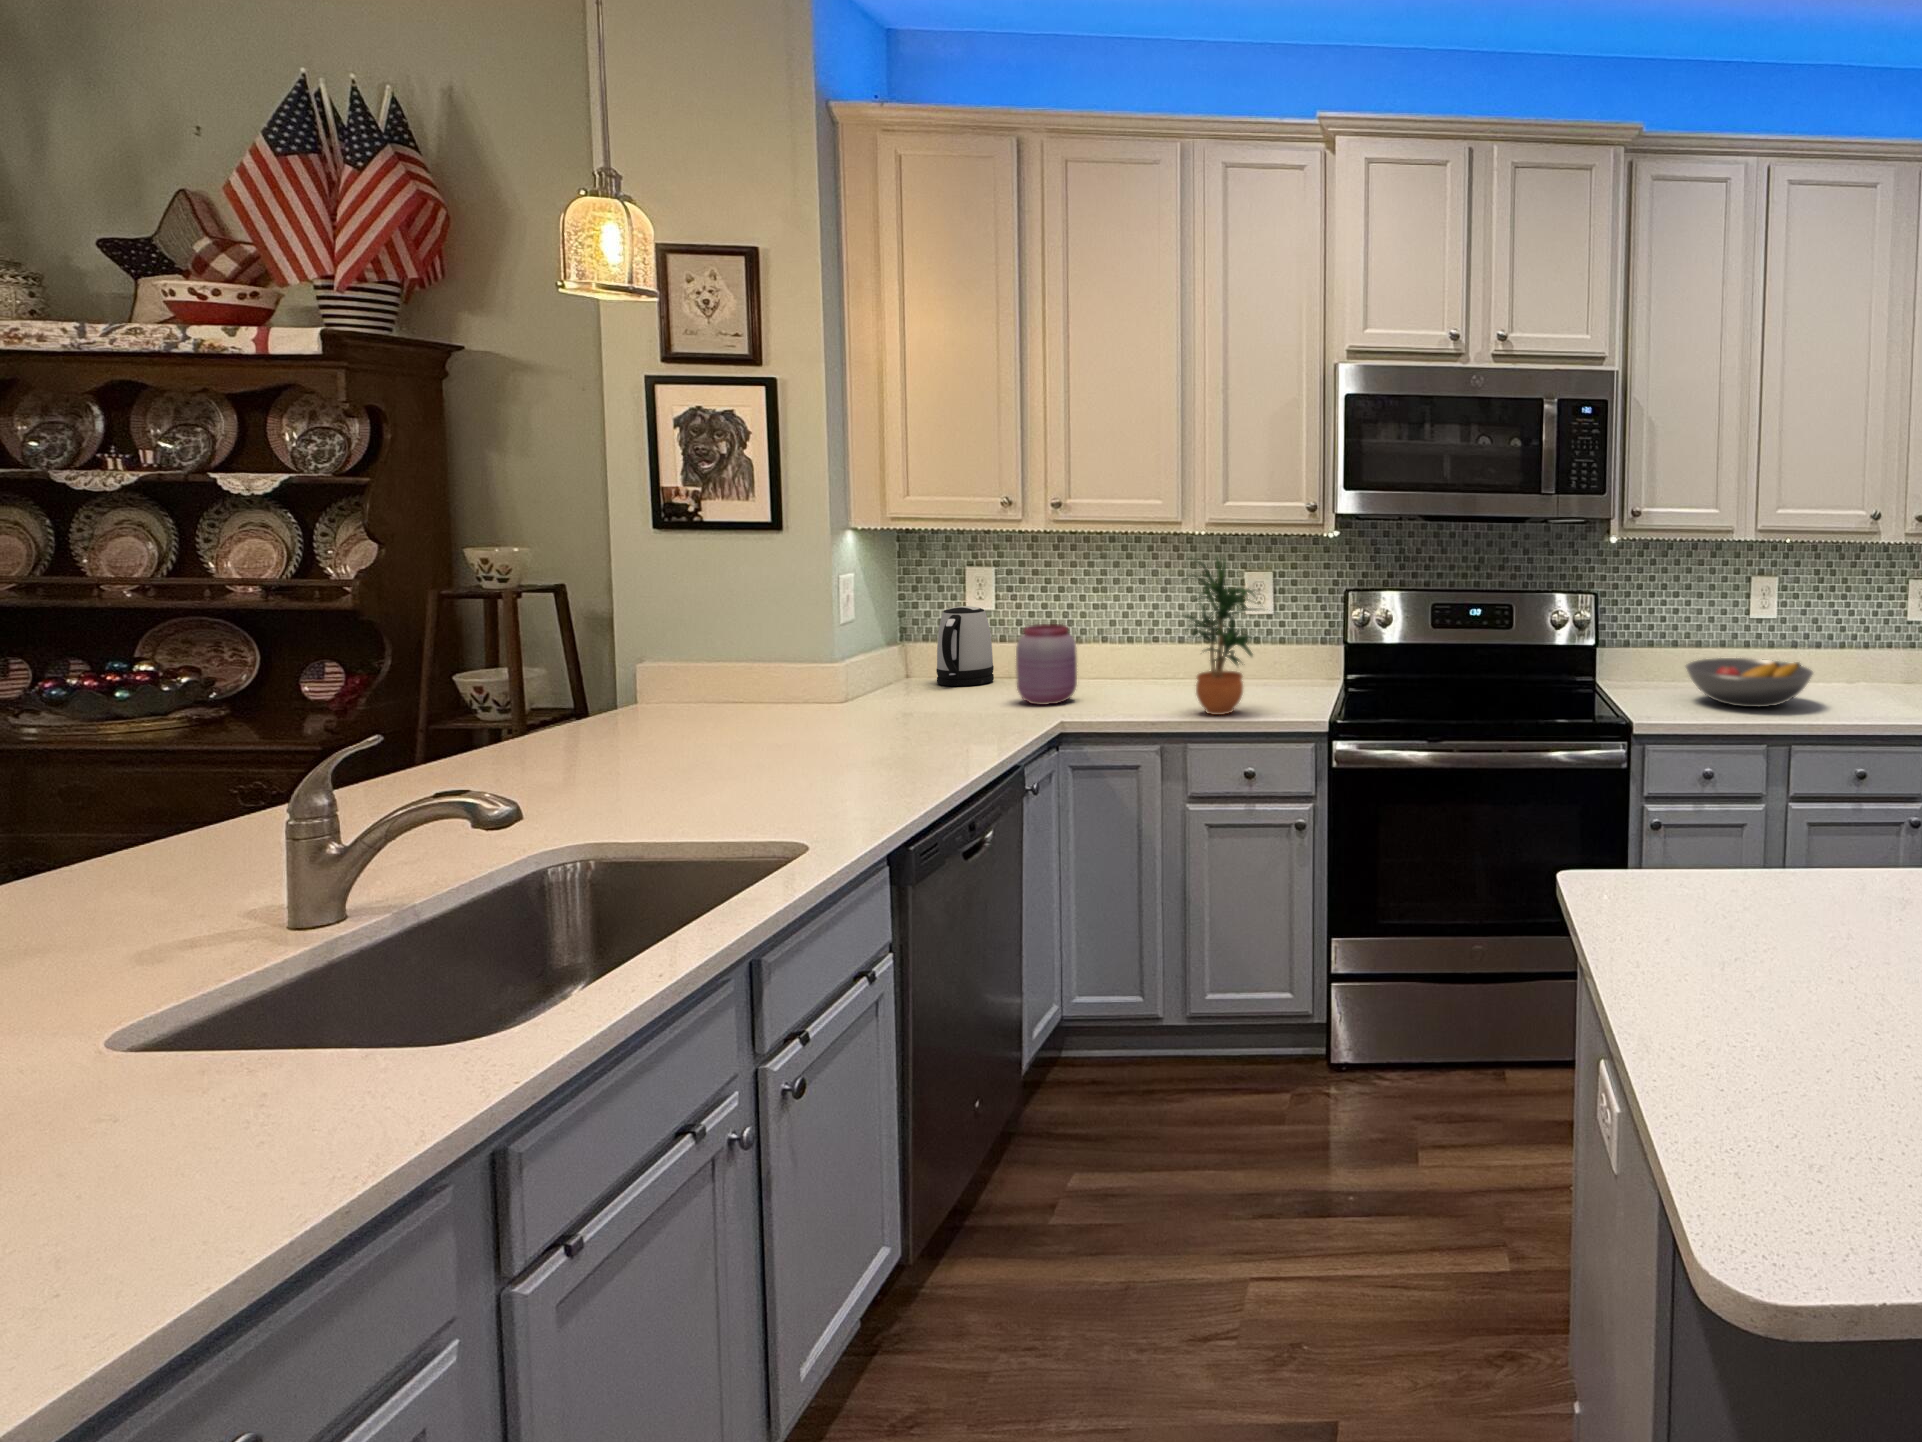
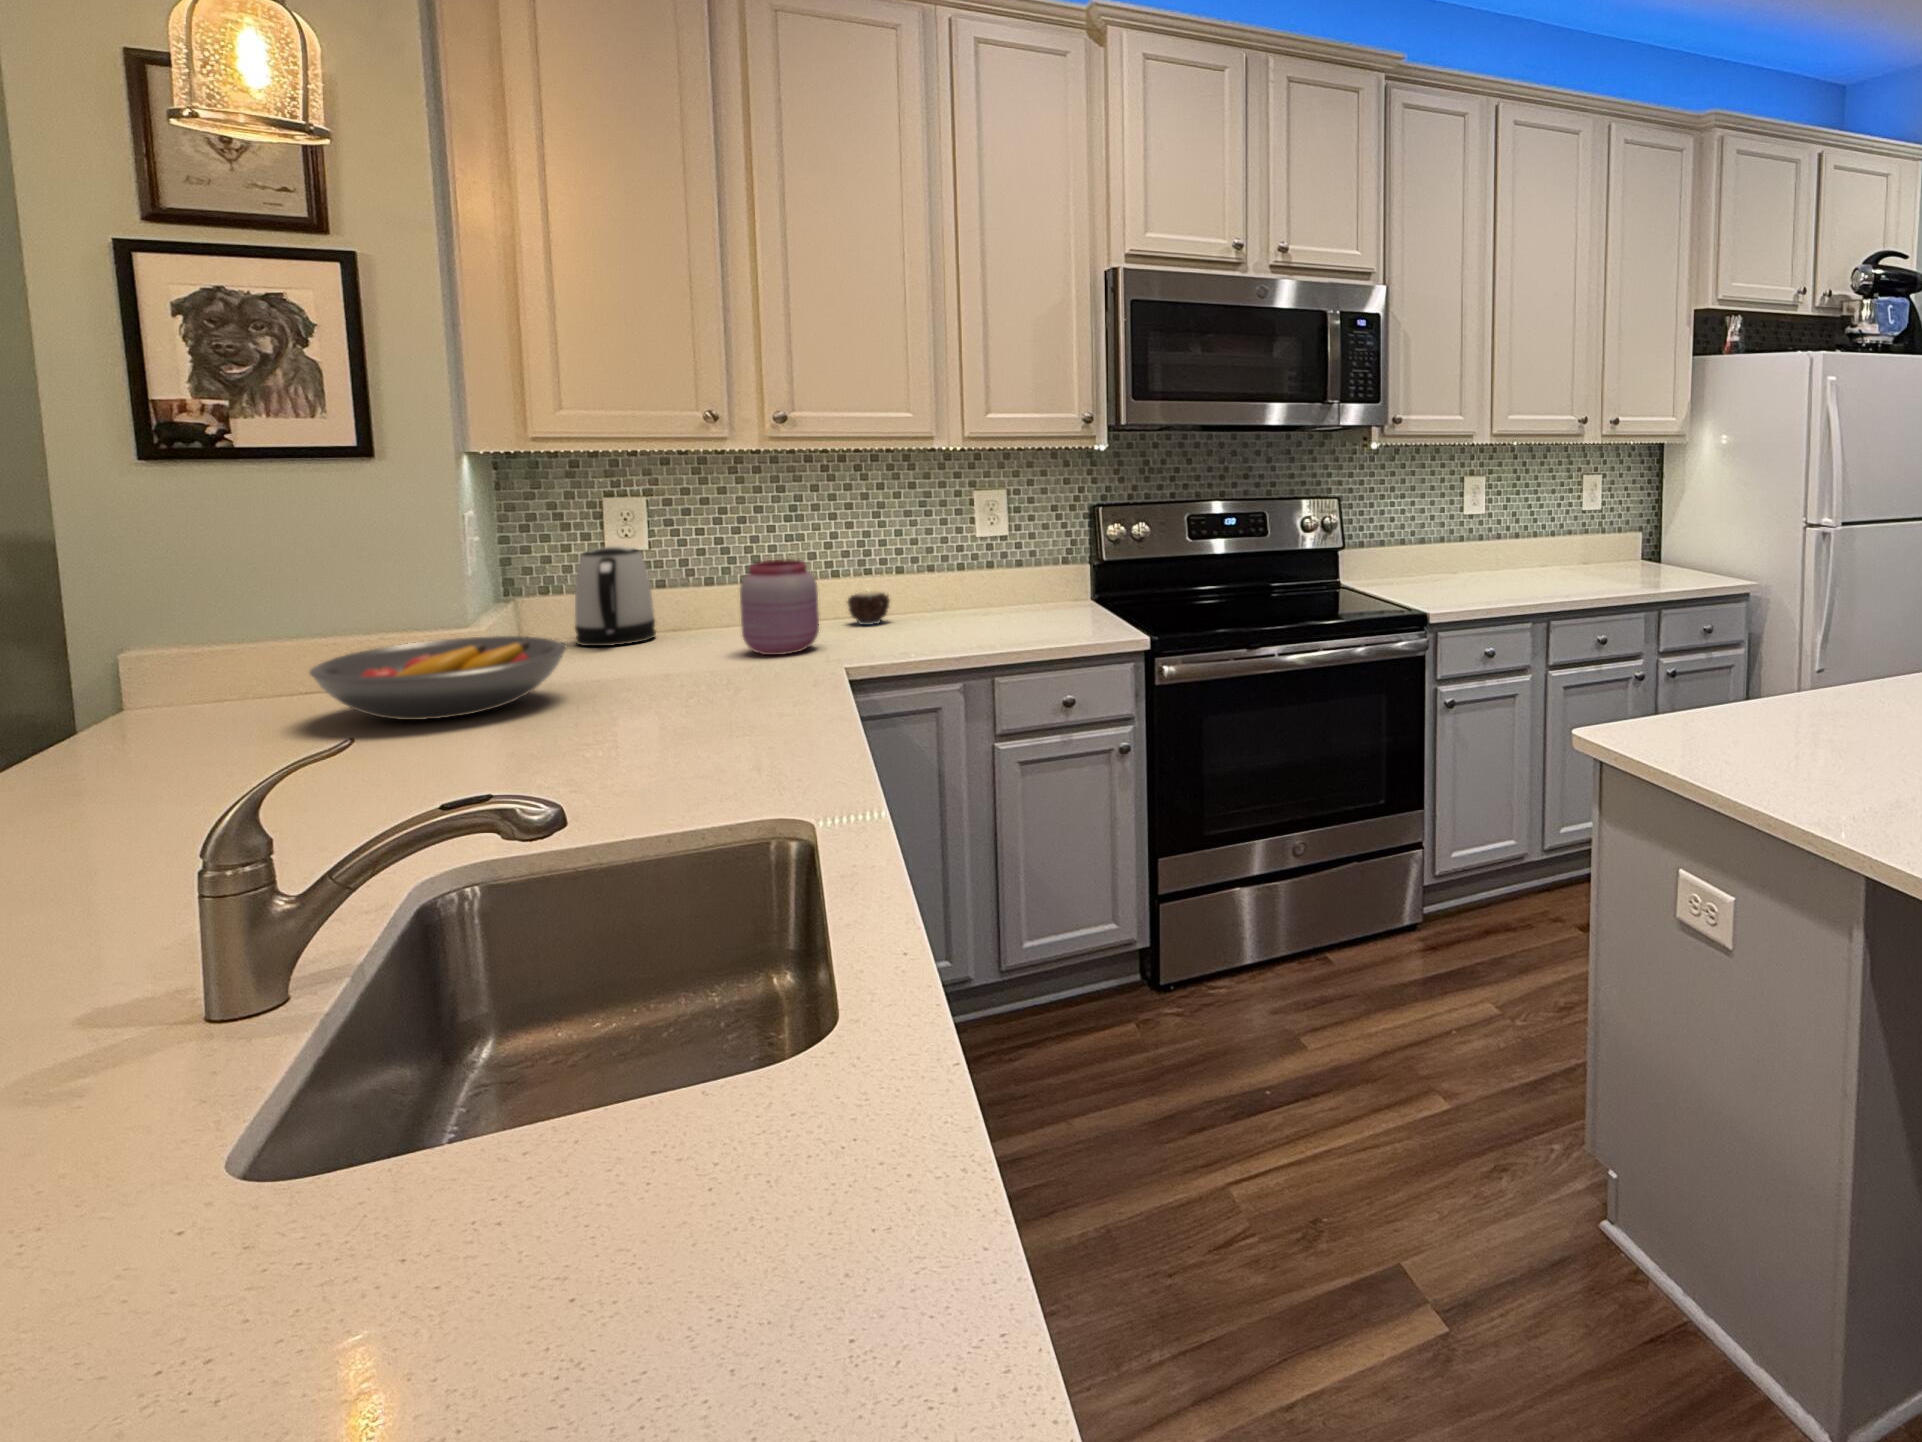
potted plant: present [1184,558,1261,715] -> none [966,472,1074,645]
candle: none [1130,653,1164,686] -> present [847,591,890,625]
fruit bowl: present [1686,658,1813,707] -> present [310,636,567,720]

